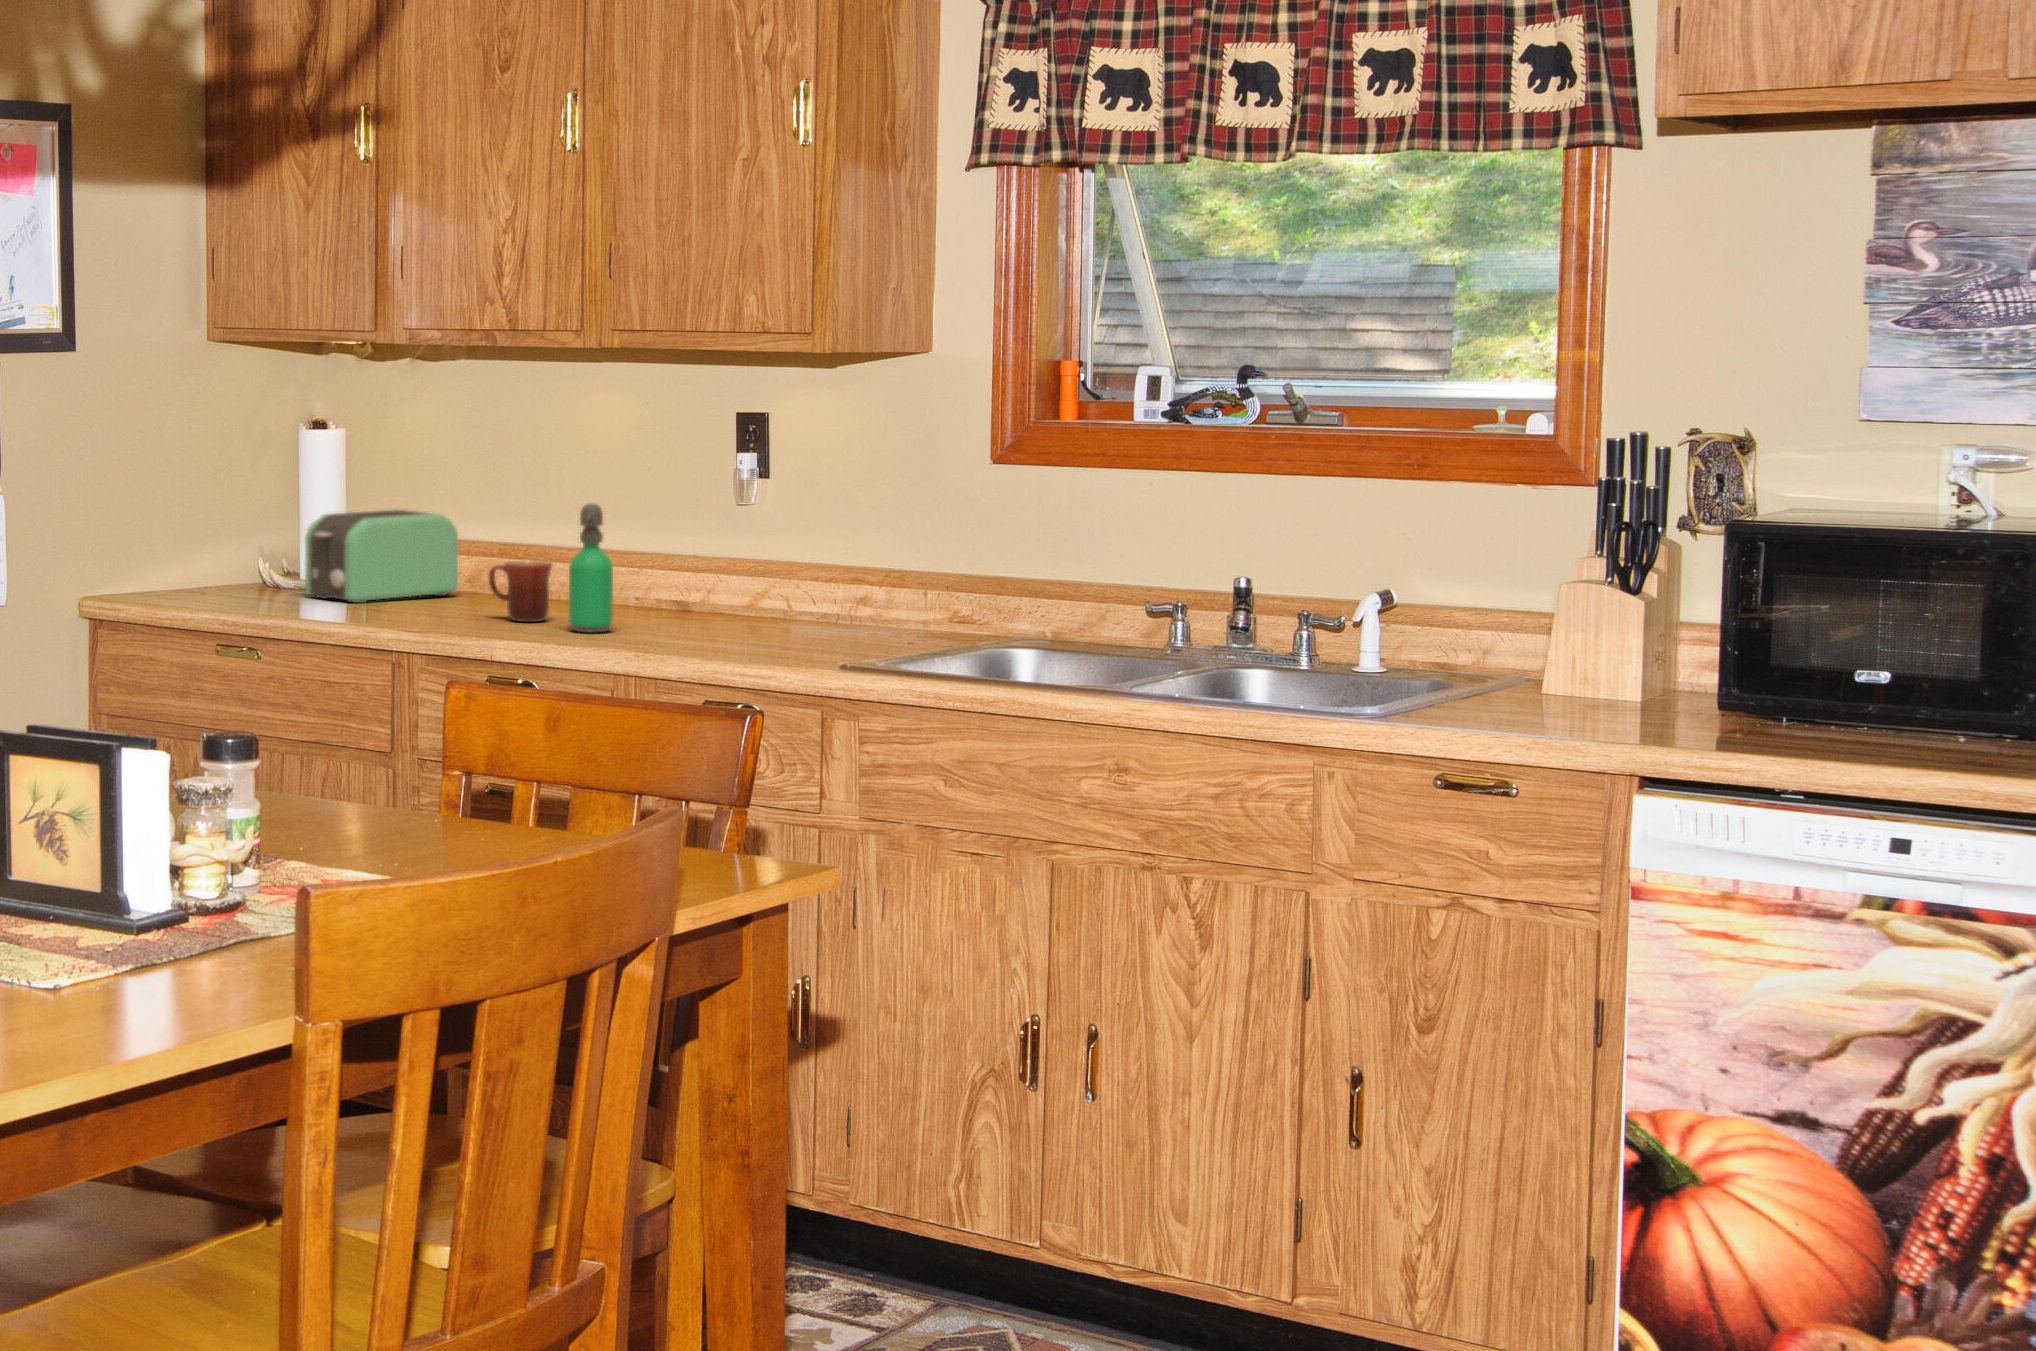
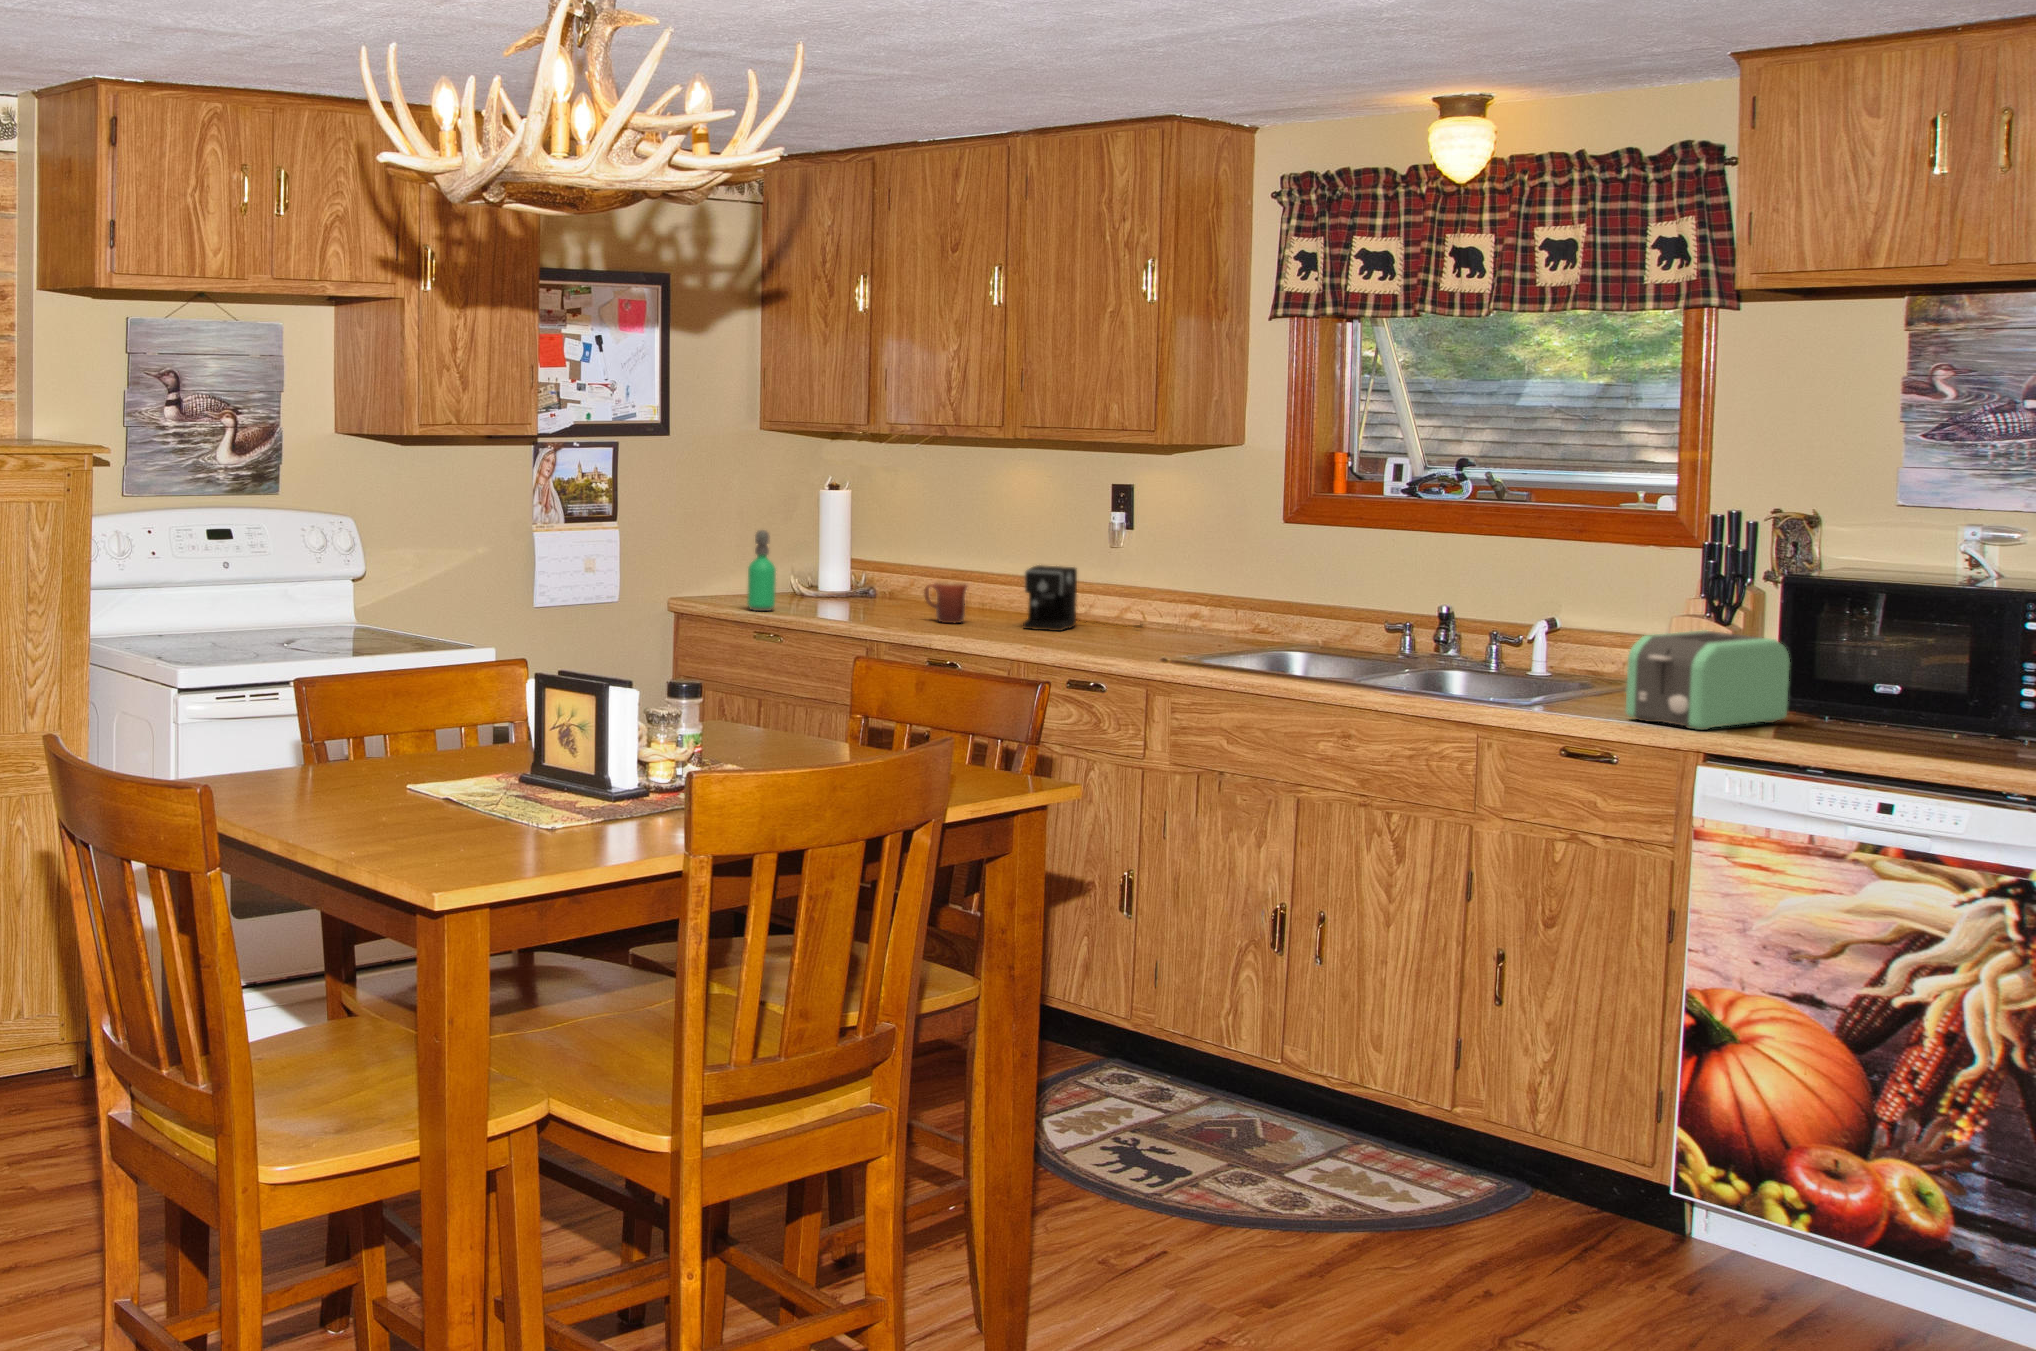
soap dispenser: present [569,504,613,633] -> present [747,530,776,611]
toaster: present [305,509,458,603] -> present [1625,630,1790,730]
coffee maker: none [635,533,801,628] -> present [1023,565,1142,631]

